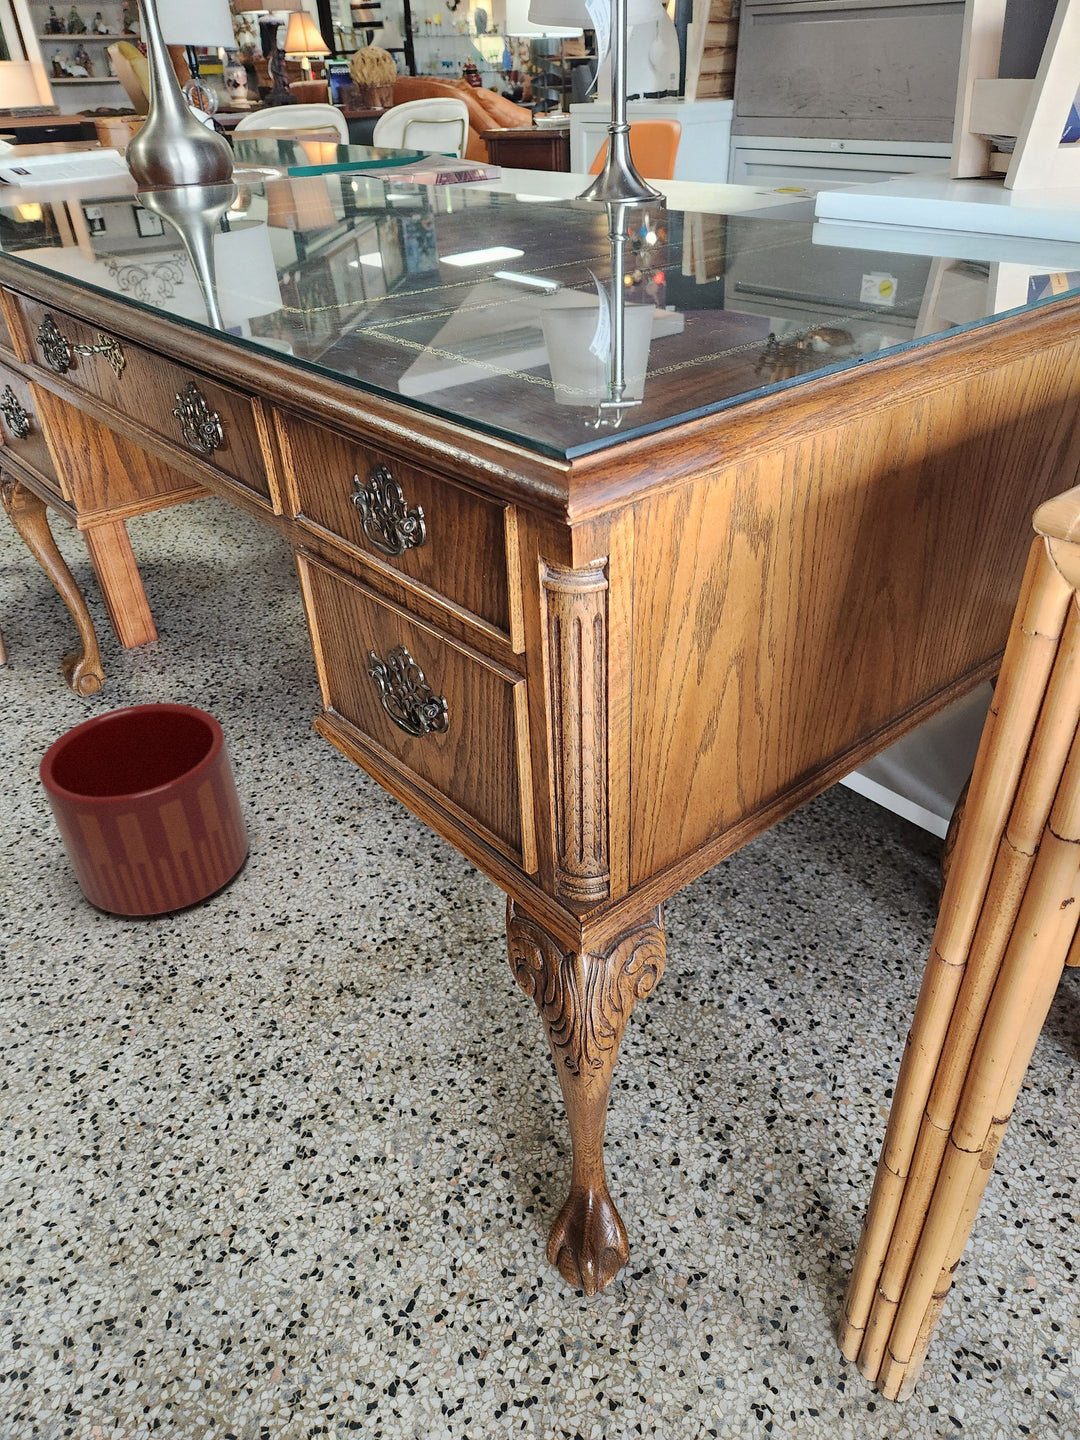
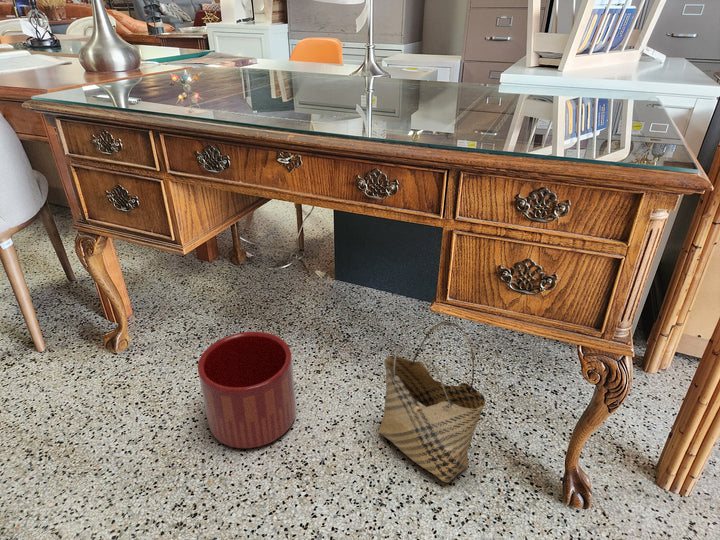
woven basket: none [276,769,447,1110] -> present [379,322,485,482]

